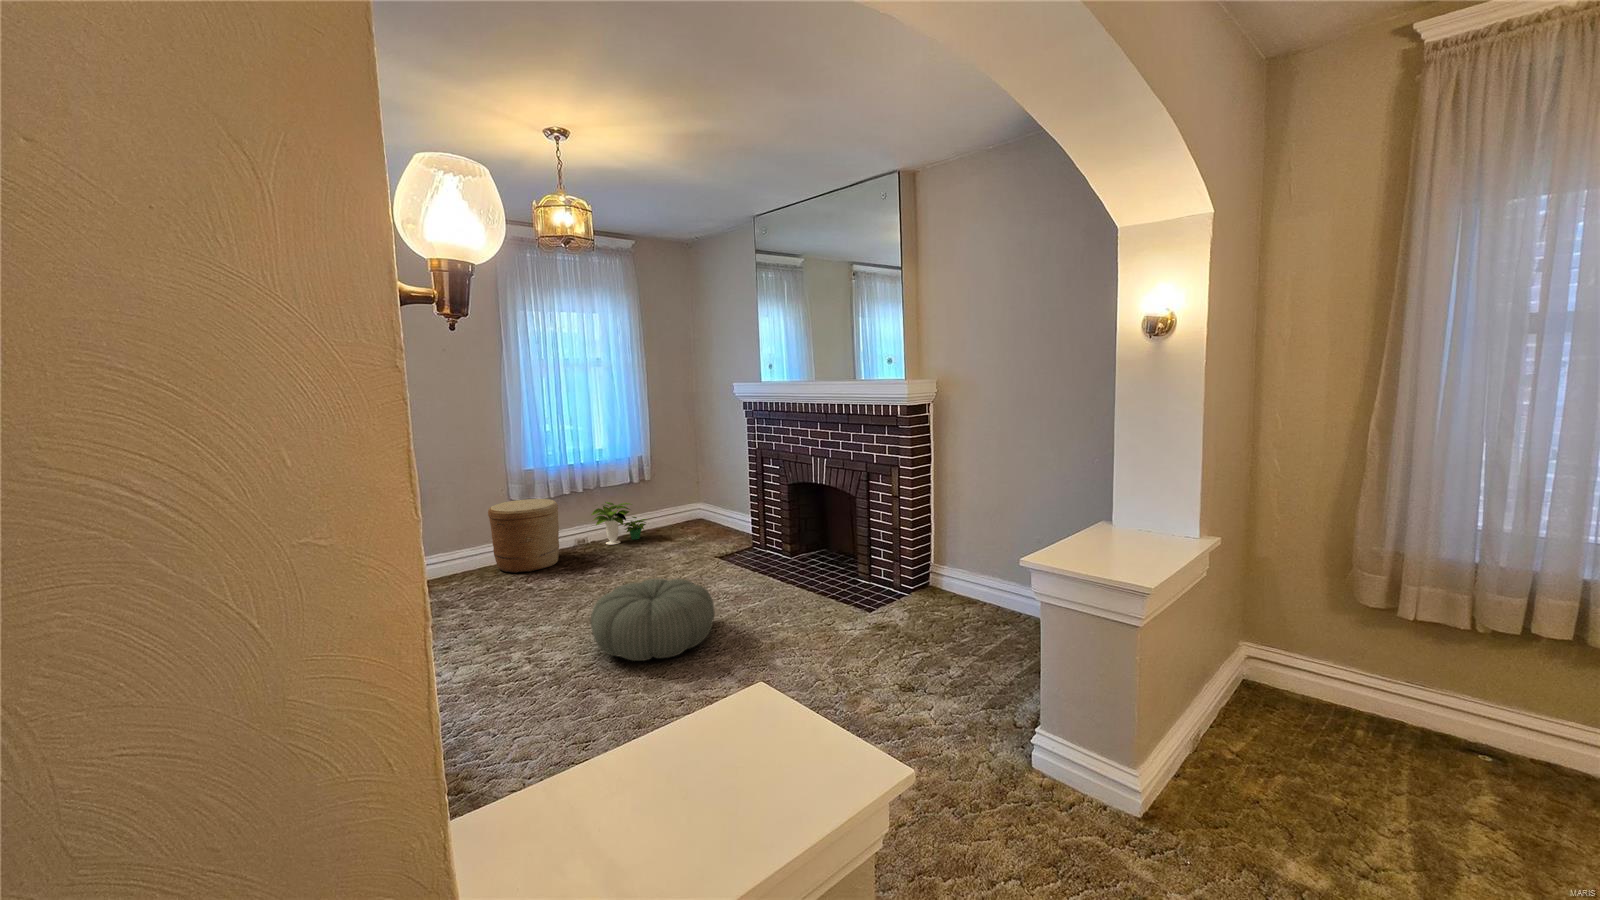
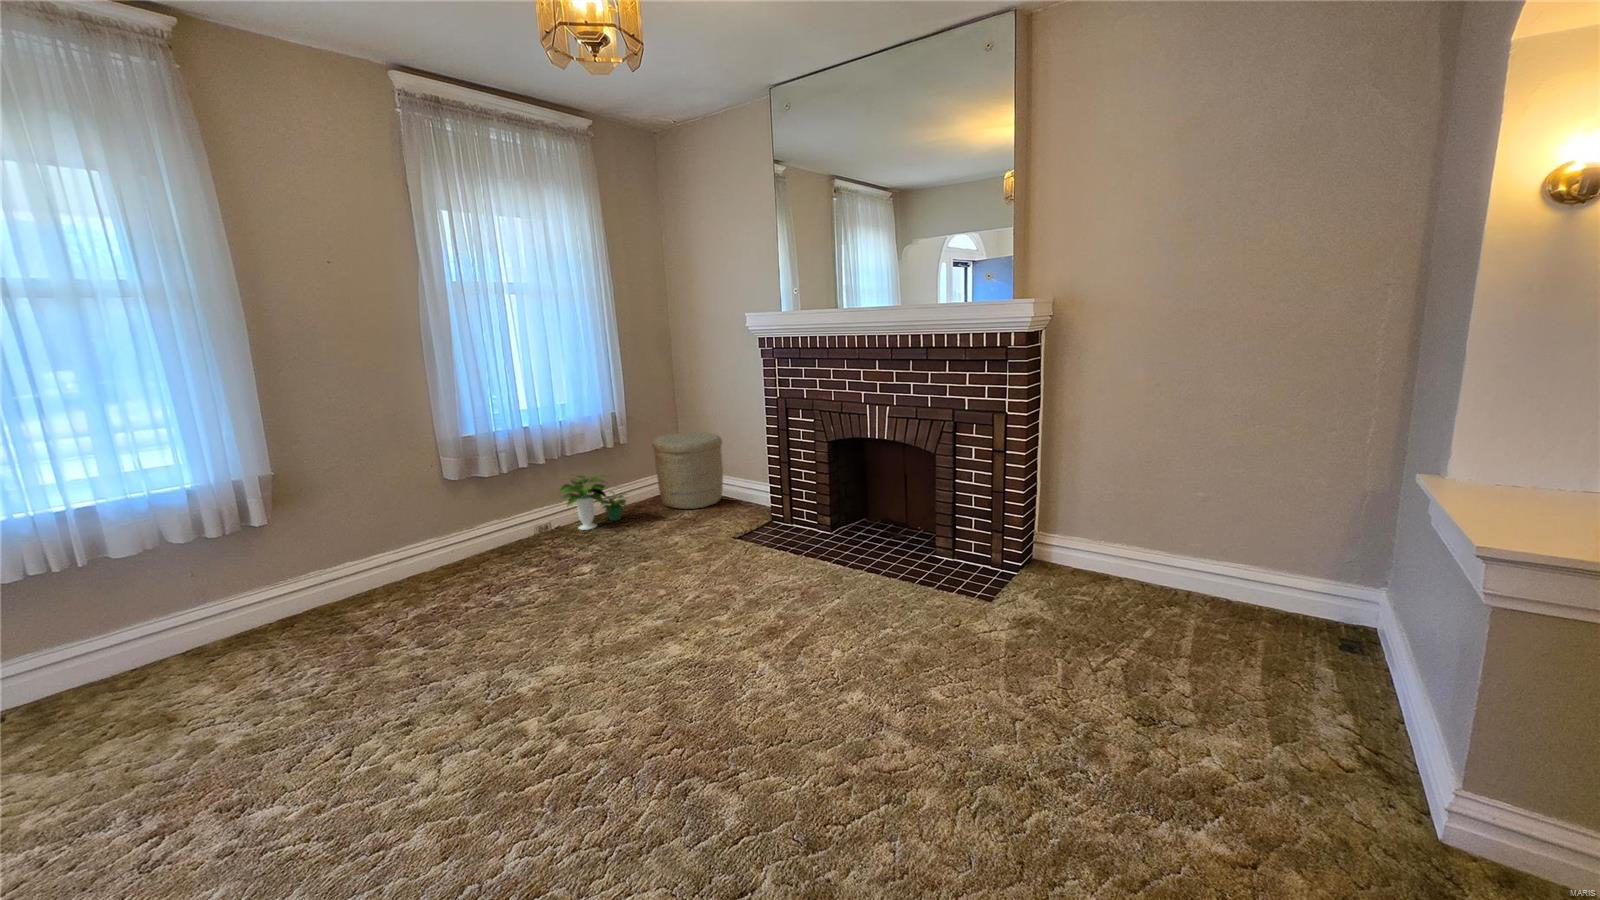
woven basket: present [488,499,559,573] -> present [652,432,723,509]
pouf: present [591,579,715,661] -> none [643,582,822,716]

